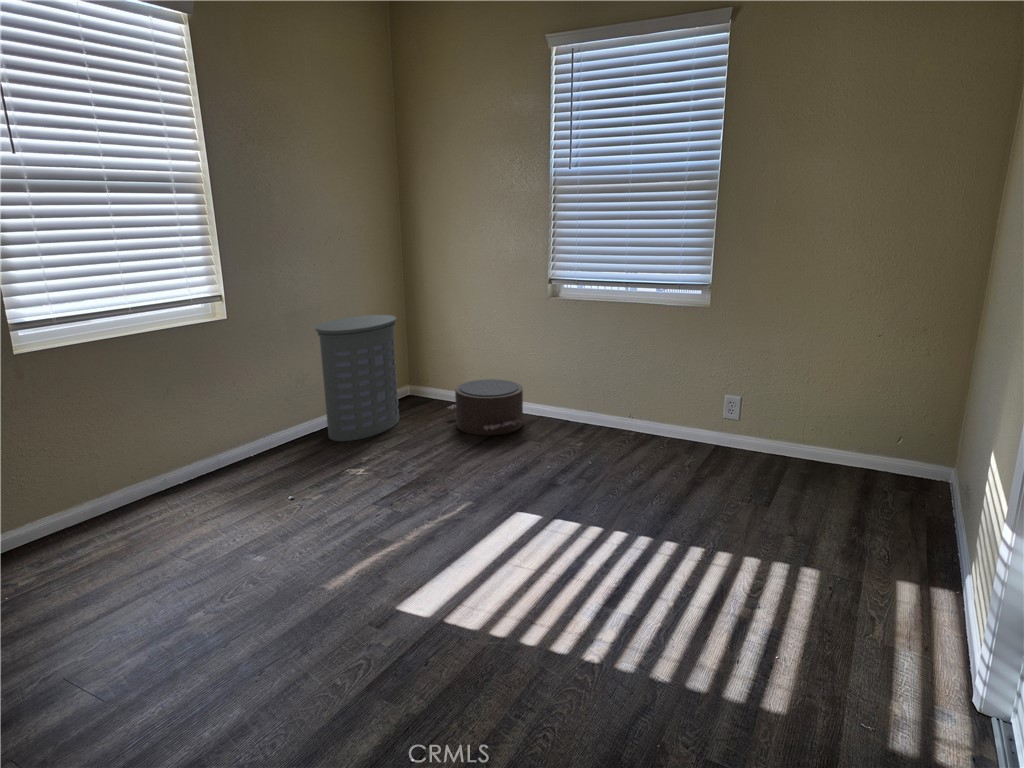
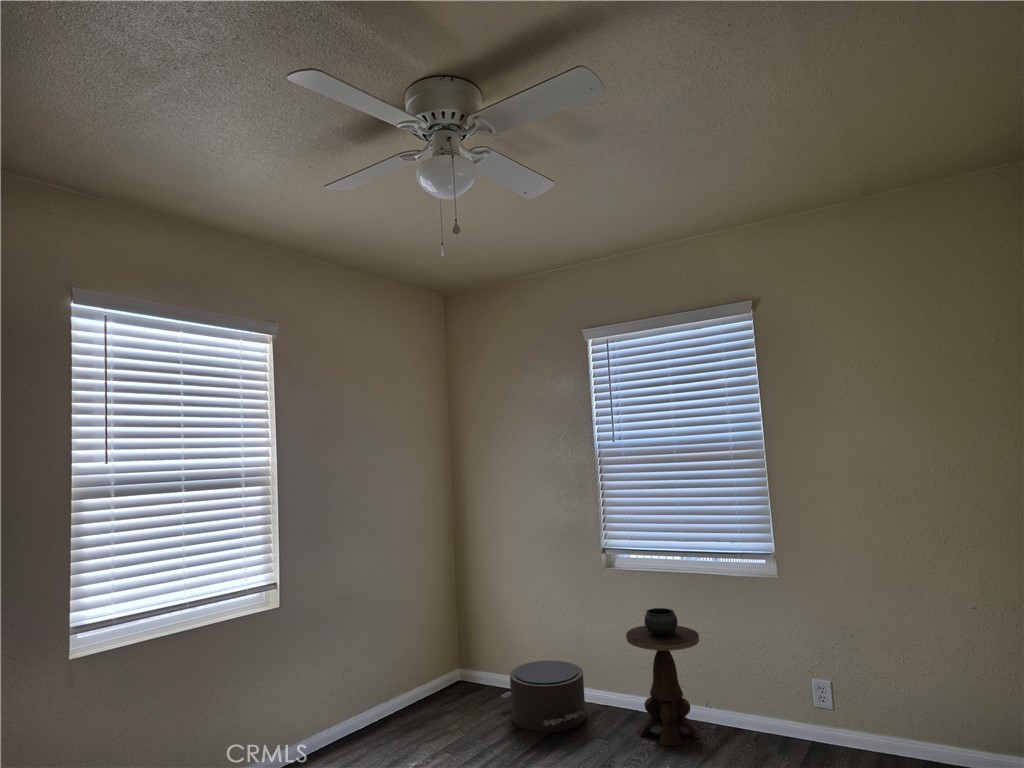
laundry hamper: present [315,315,399,441] -> none [366,592,449,744]
side table: none [564,333,630,447] -> present [626,608,701,747]

